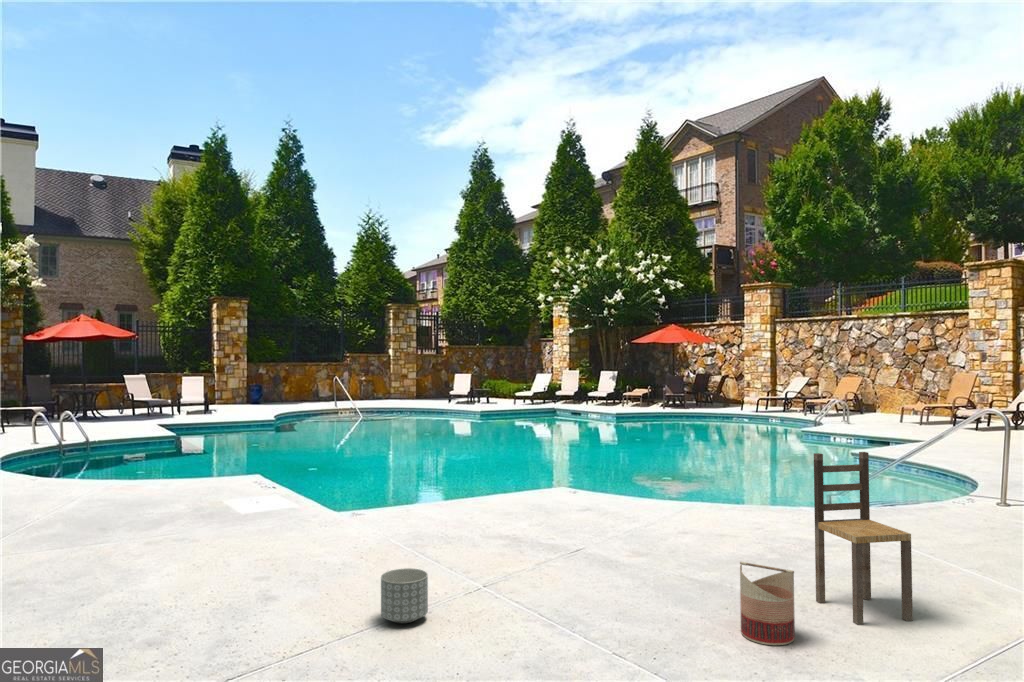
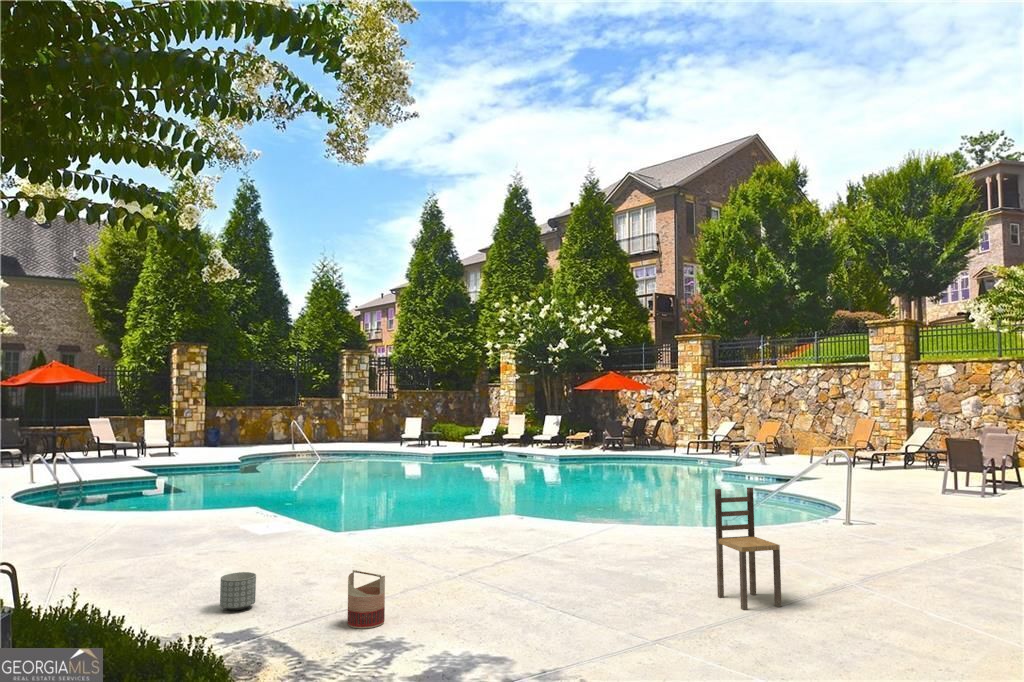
basket: present [740,562,795,645] -> present [348,570,385,628]
planter: present [381,568,428,624] -> present [220,572,256,611]

